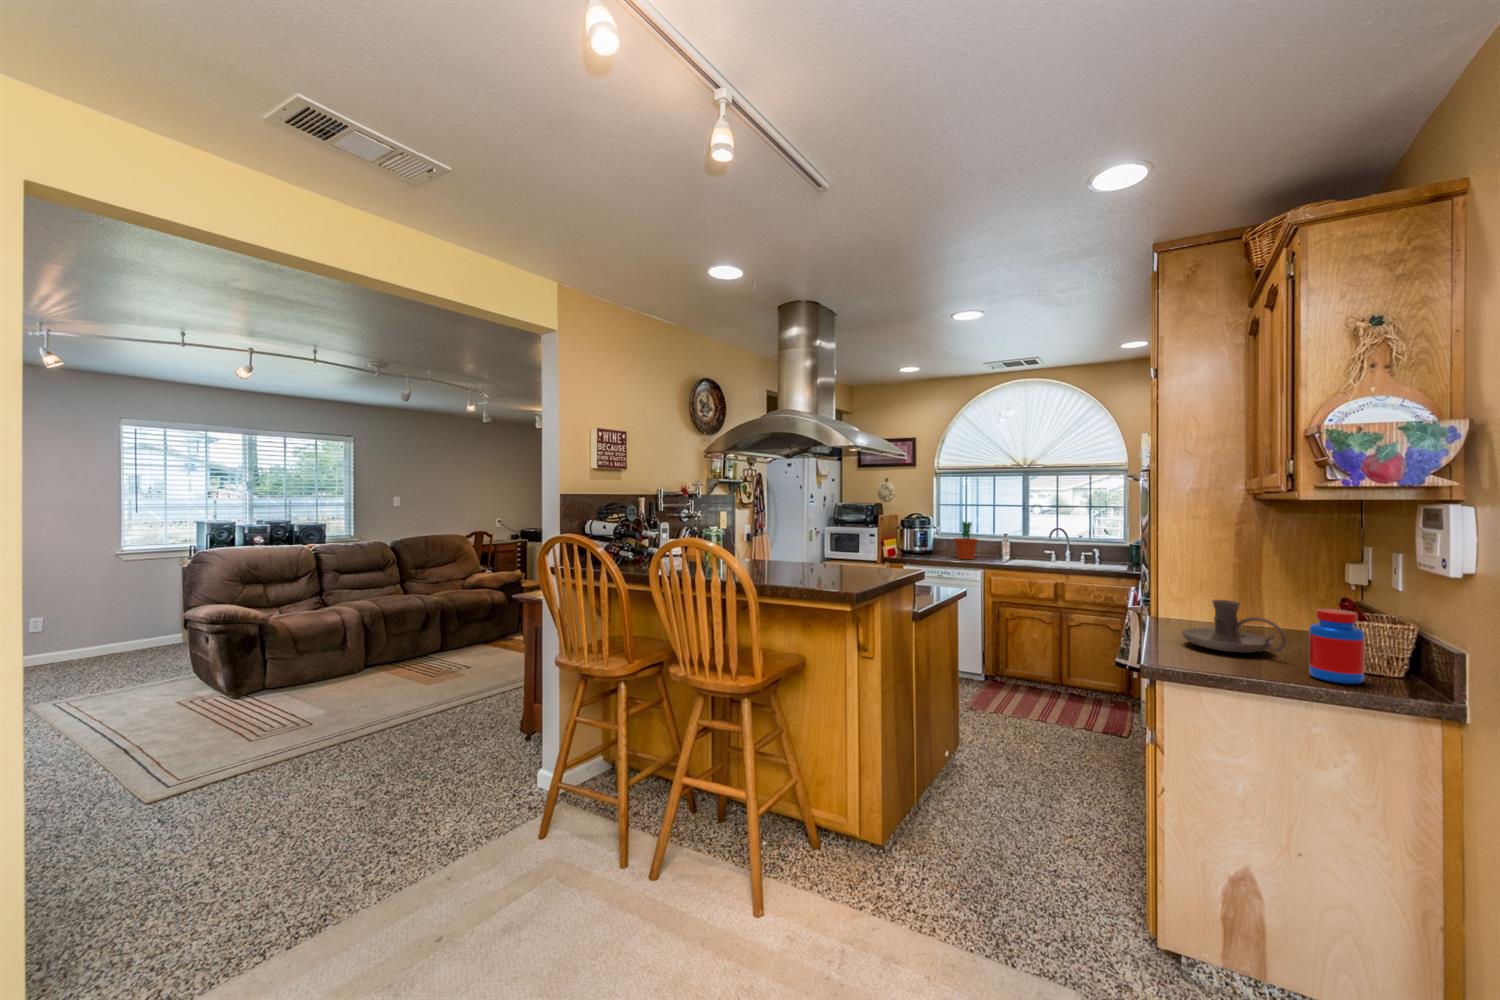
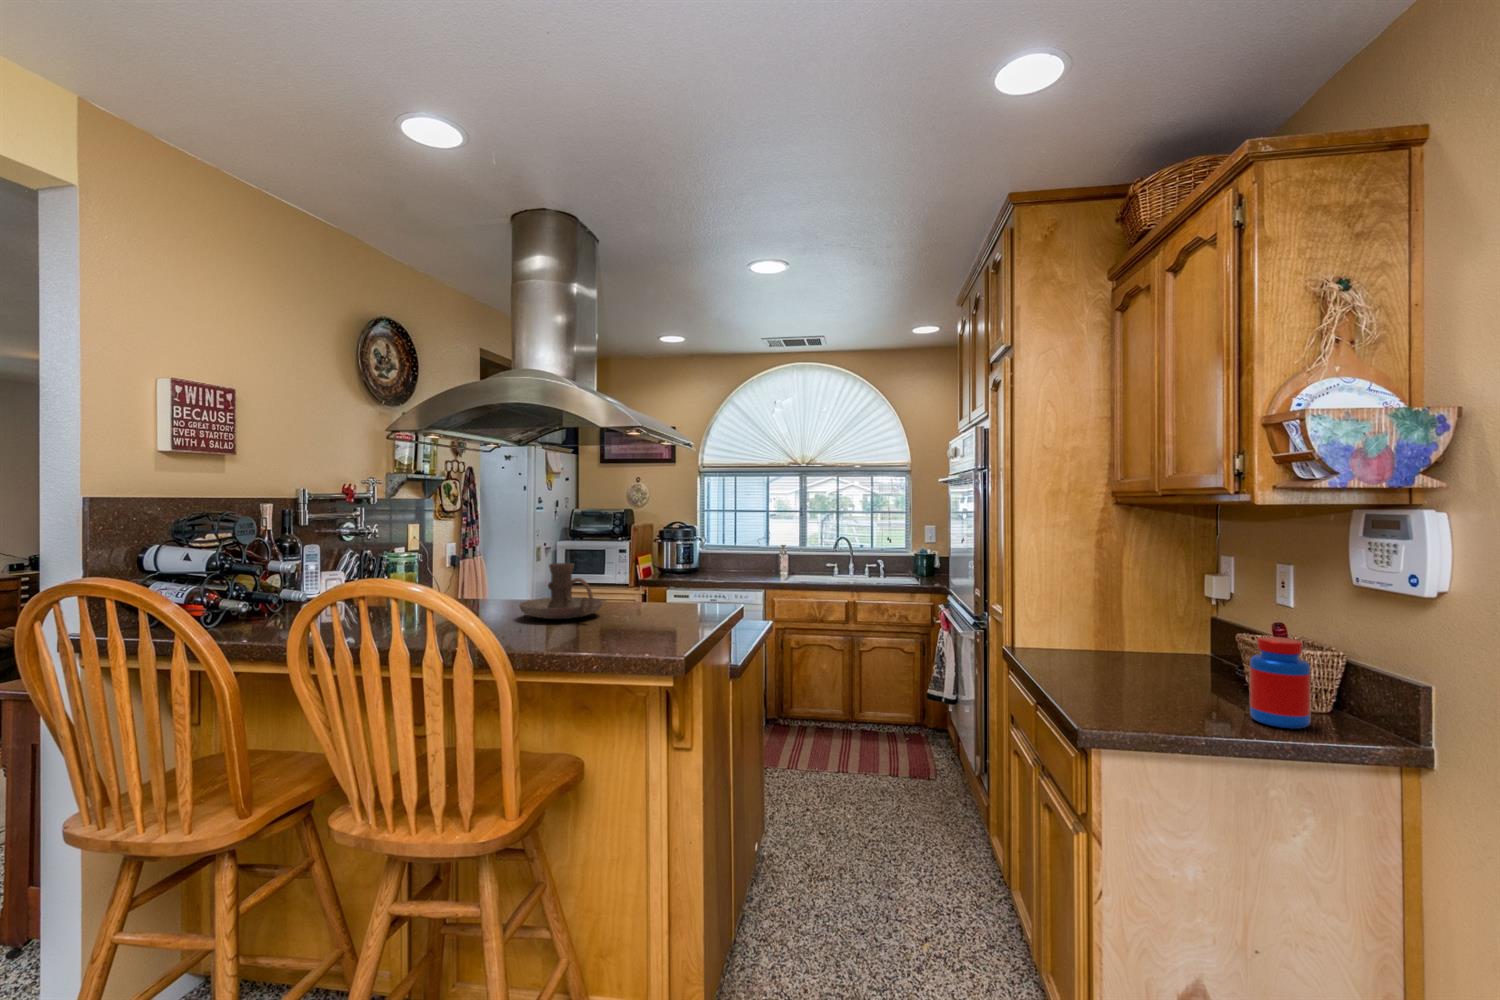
flower pot: present [954,522,978,559] -> none [726,531,755,578]
candle holder: present [1182,600,1286,653] -> present [519,563,602,619]

